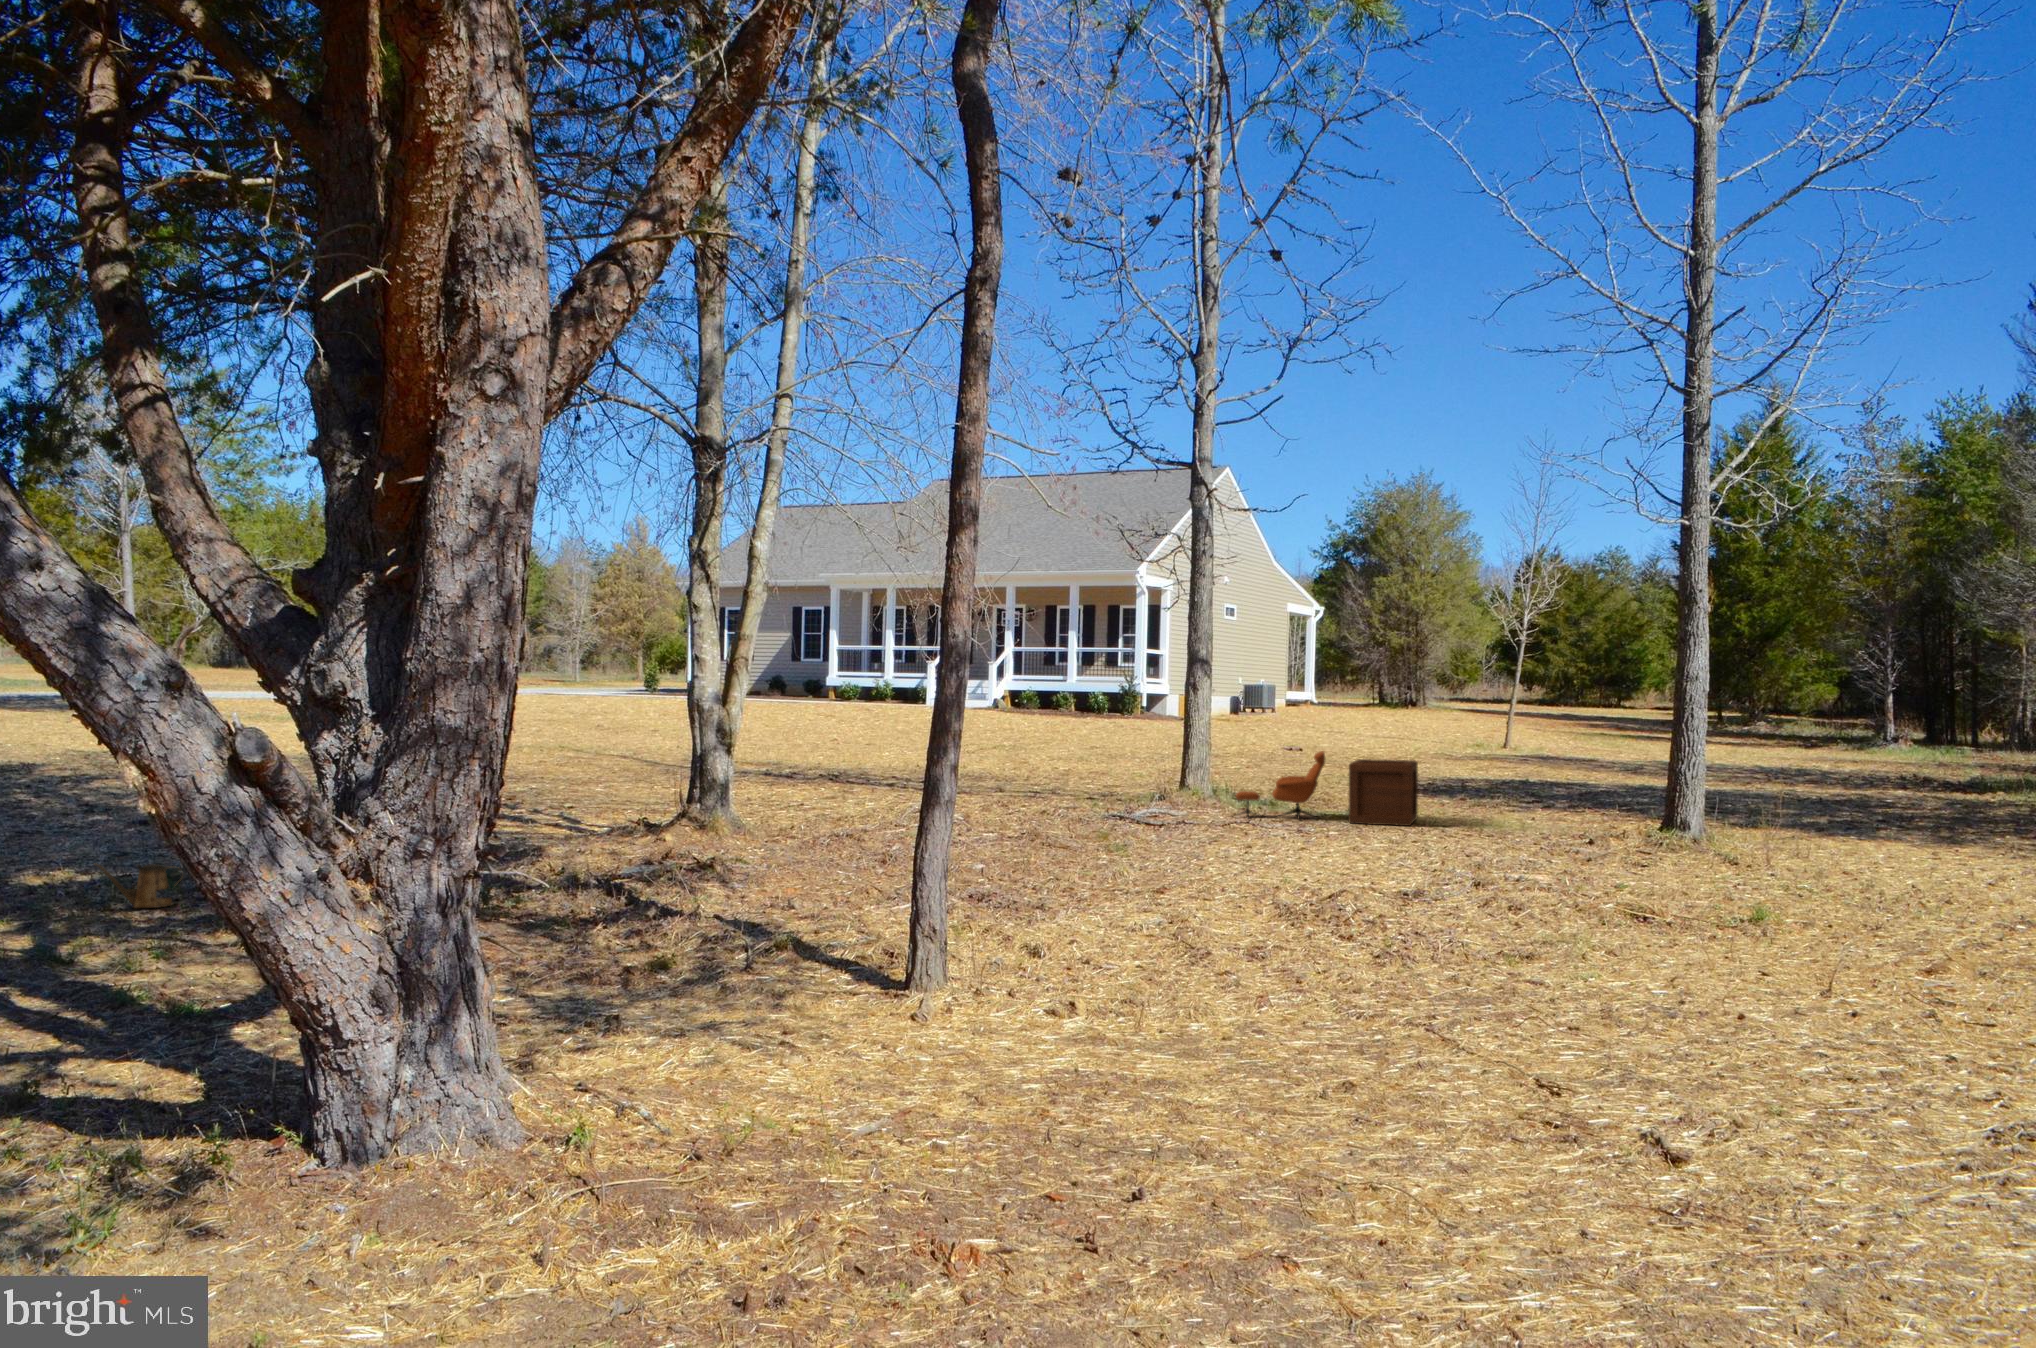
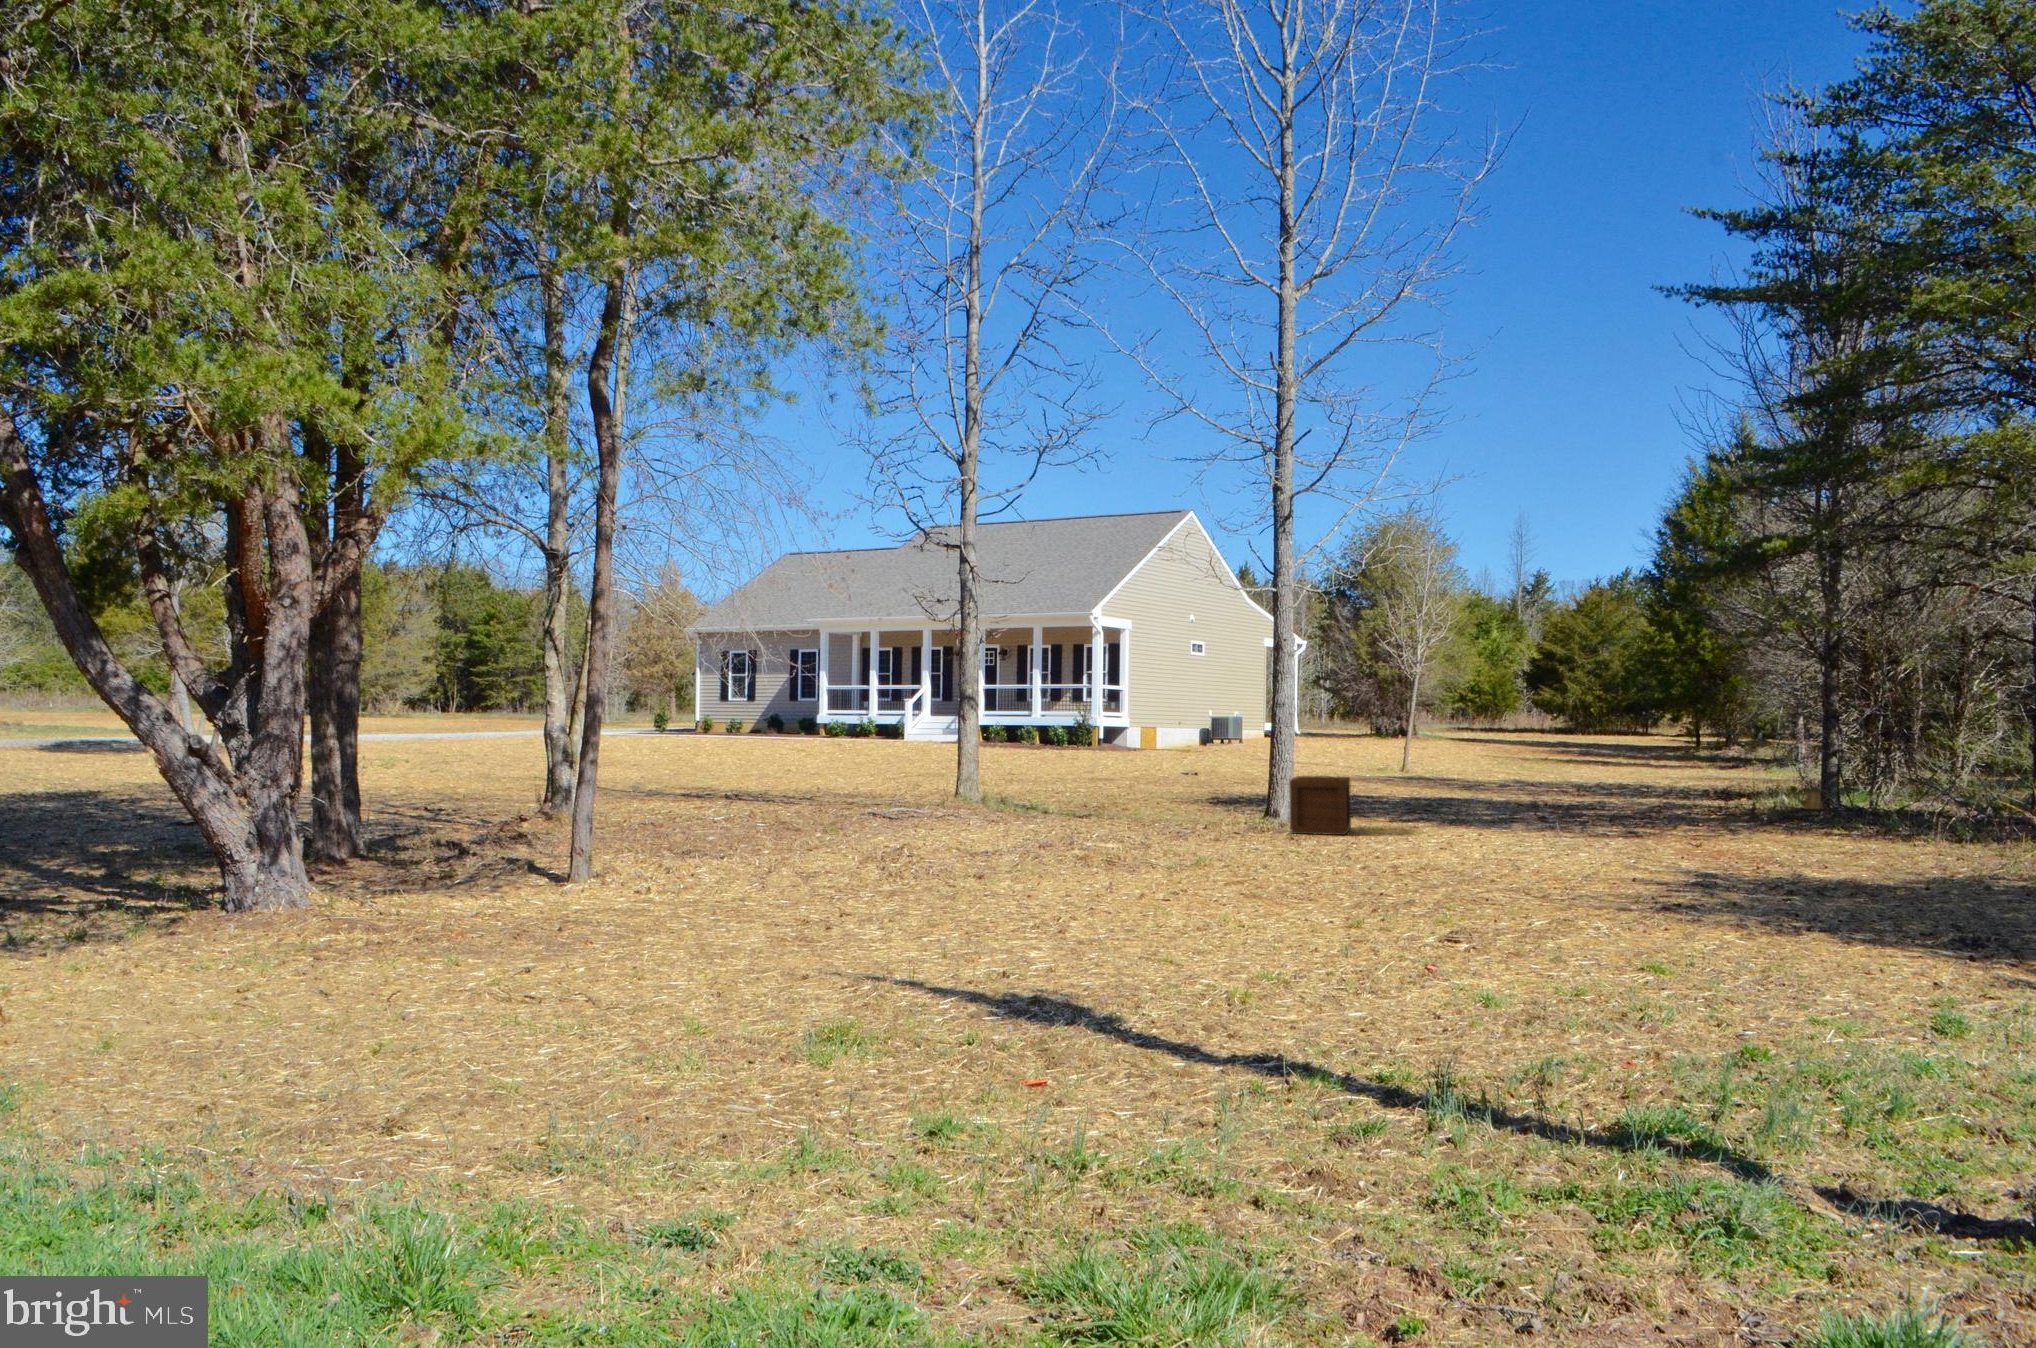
lounge chair: present [1236,751,1325,818] -> none [1184,769,1268,831]
watering can: present [94,864,179,908] -> present [1789,788,1823,809]

